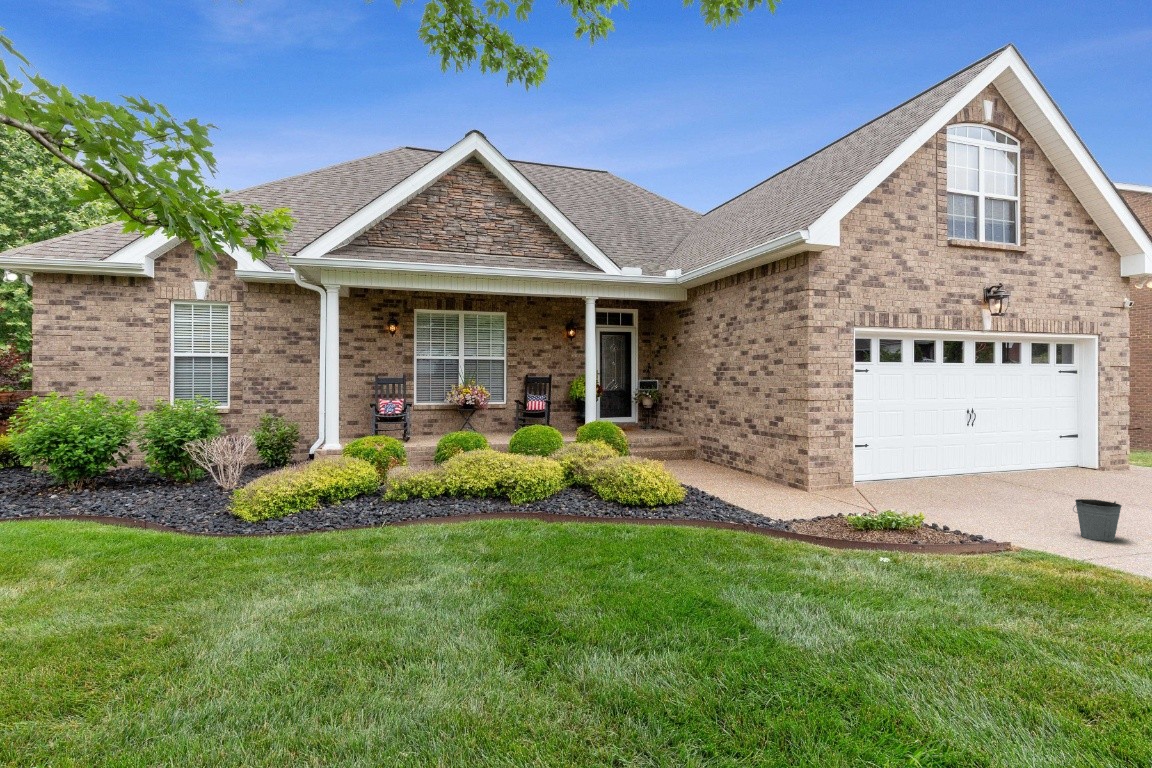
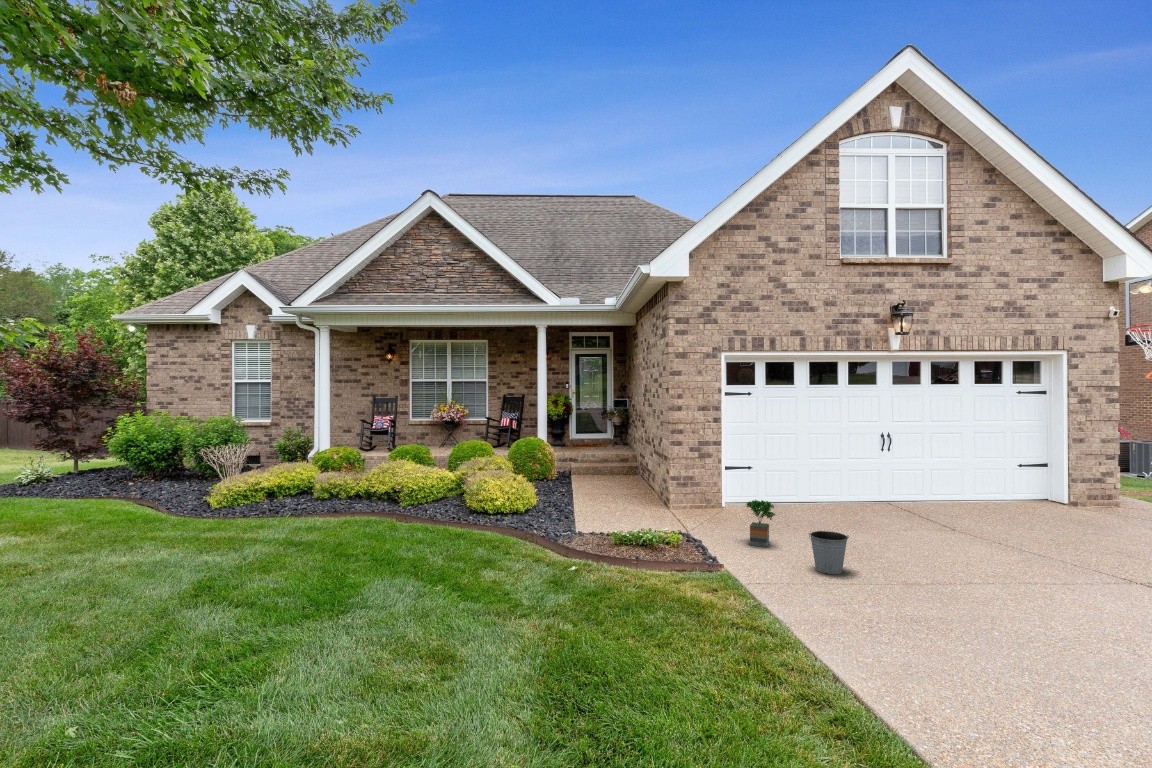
potted tree: none [957,473,998,521] -> present [746,500,775,547]

